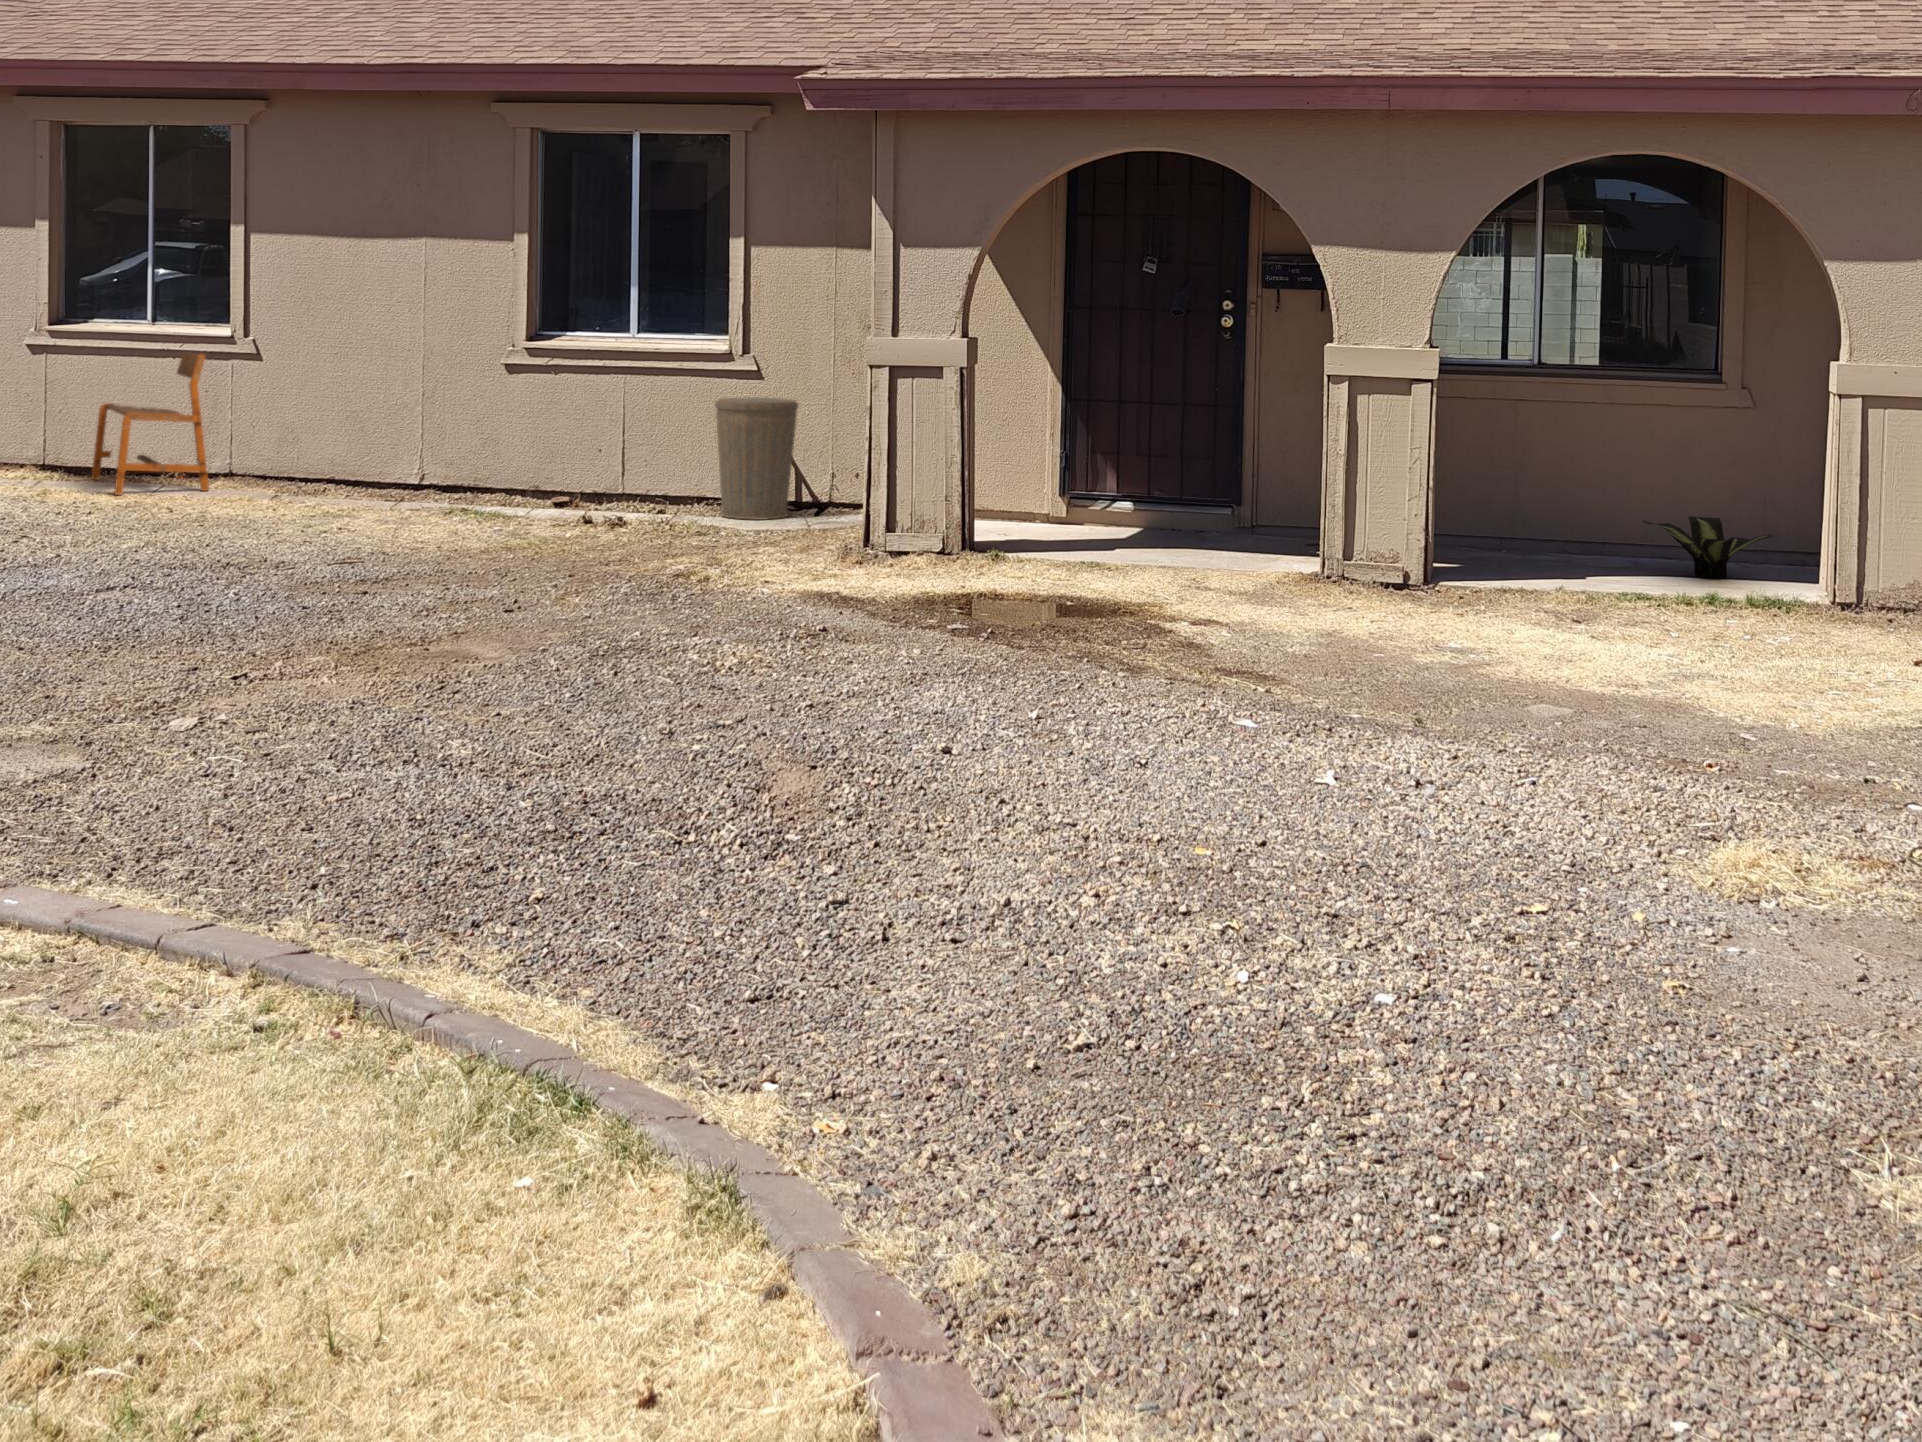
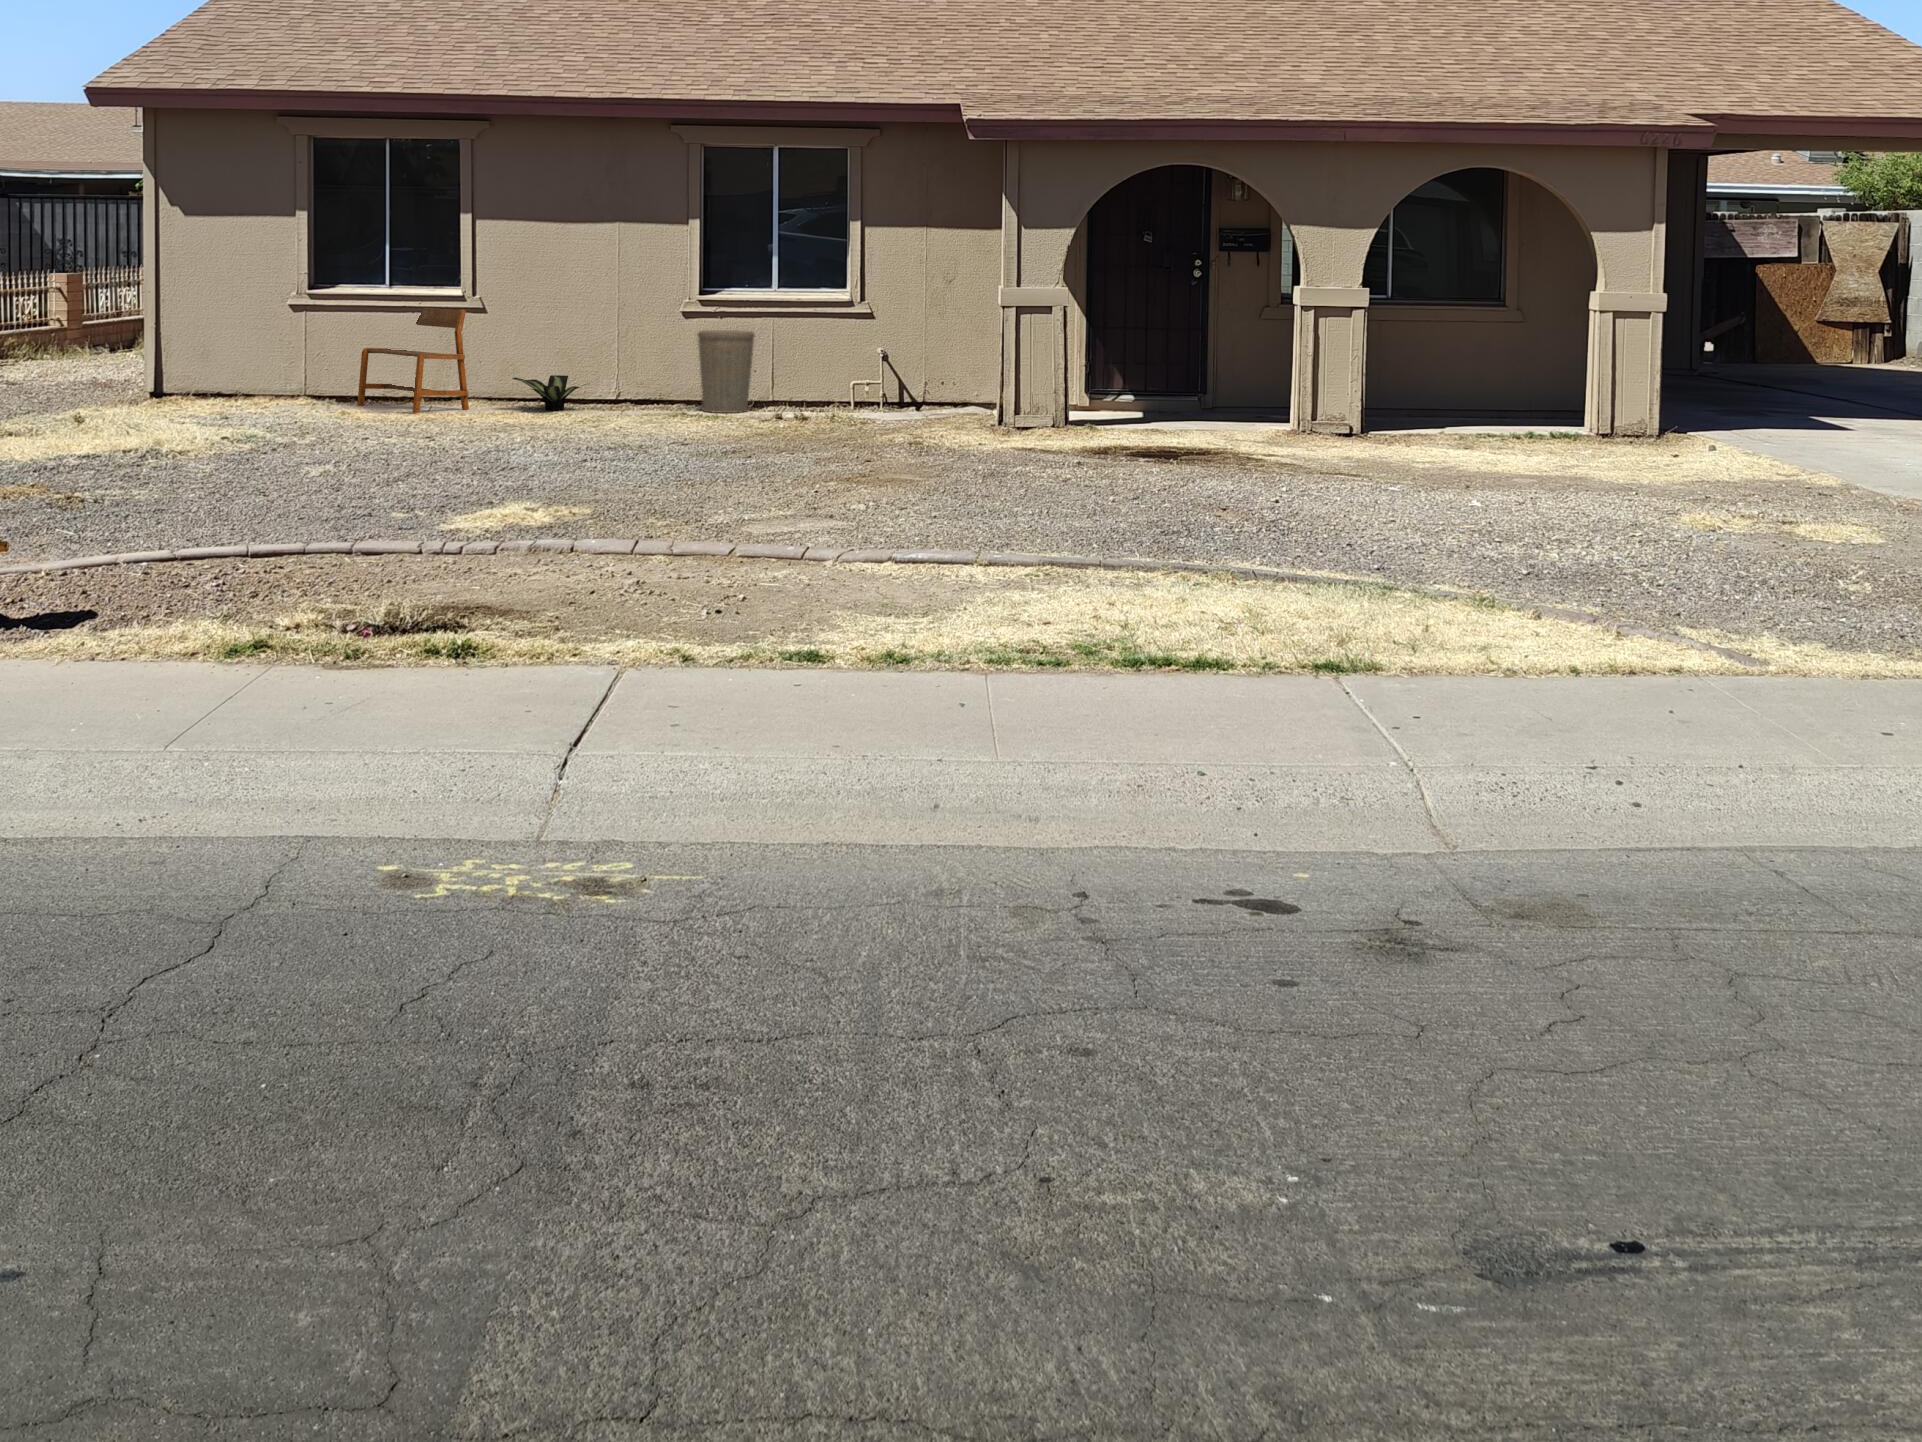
trash can: present [715,398,798,520] -> present [697,330,755,413]
potted plant: present [1643,516,1774,579] -> present [513,375,586,411]

